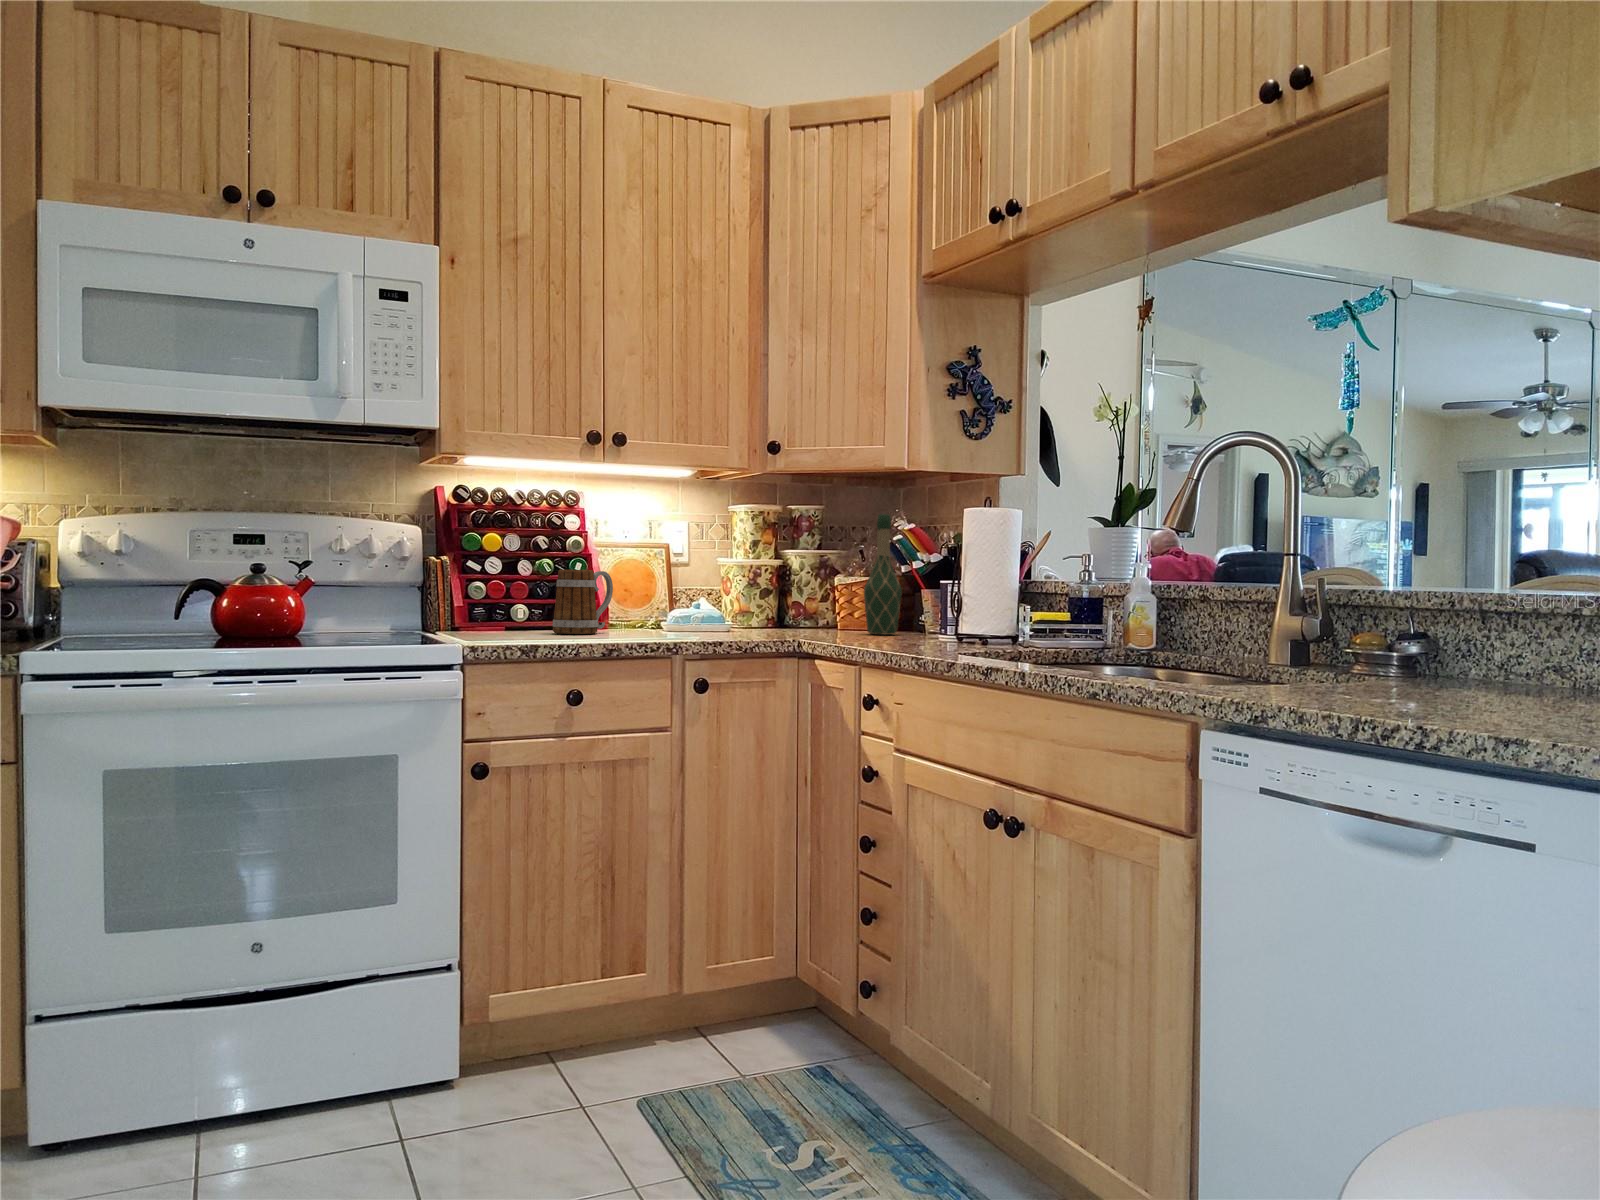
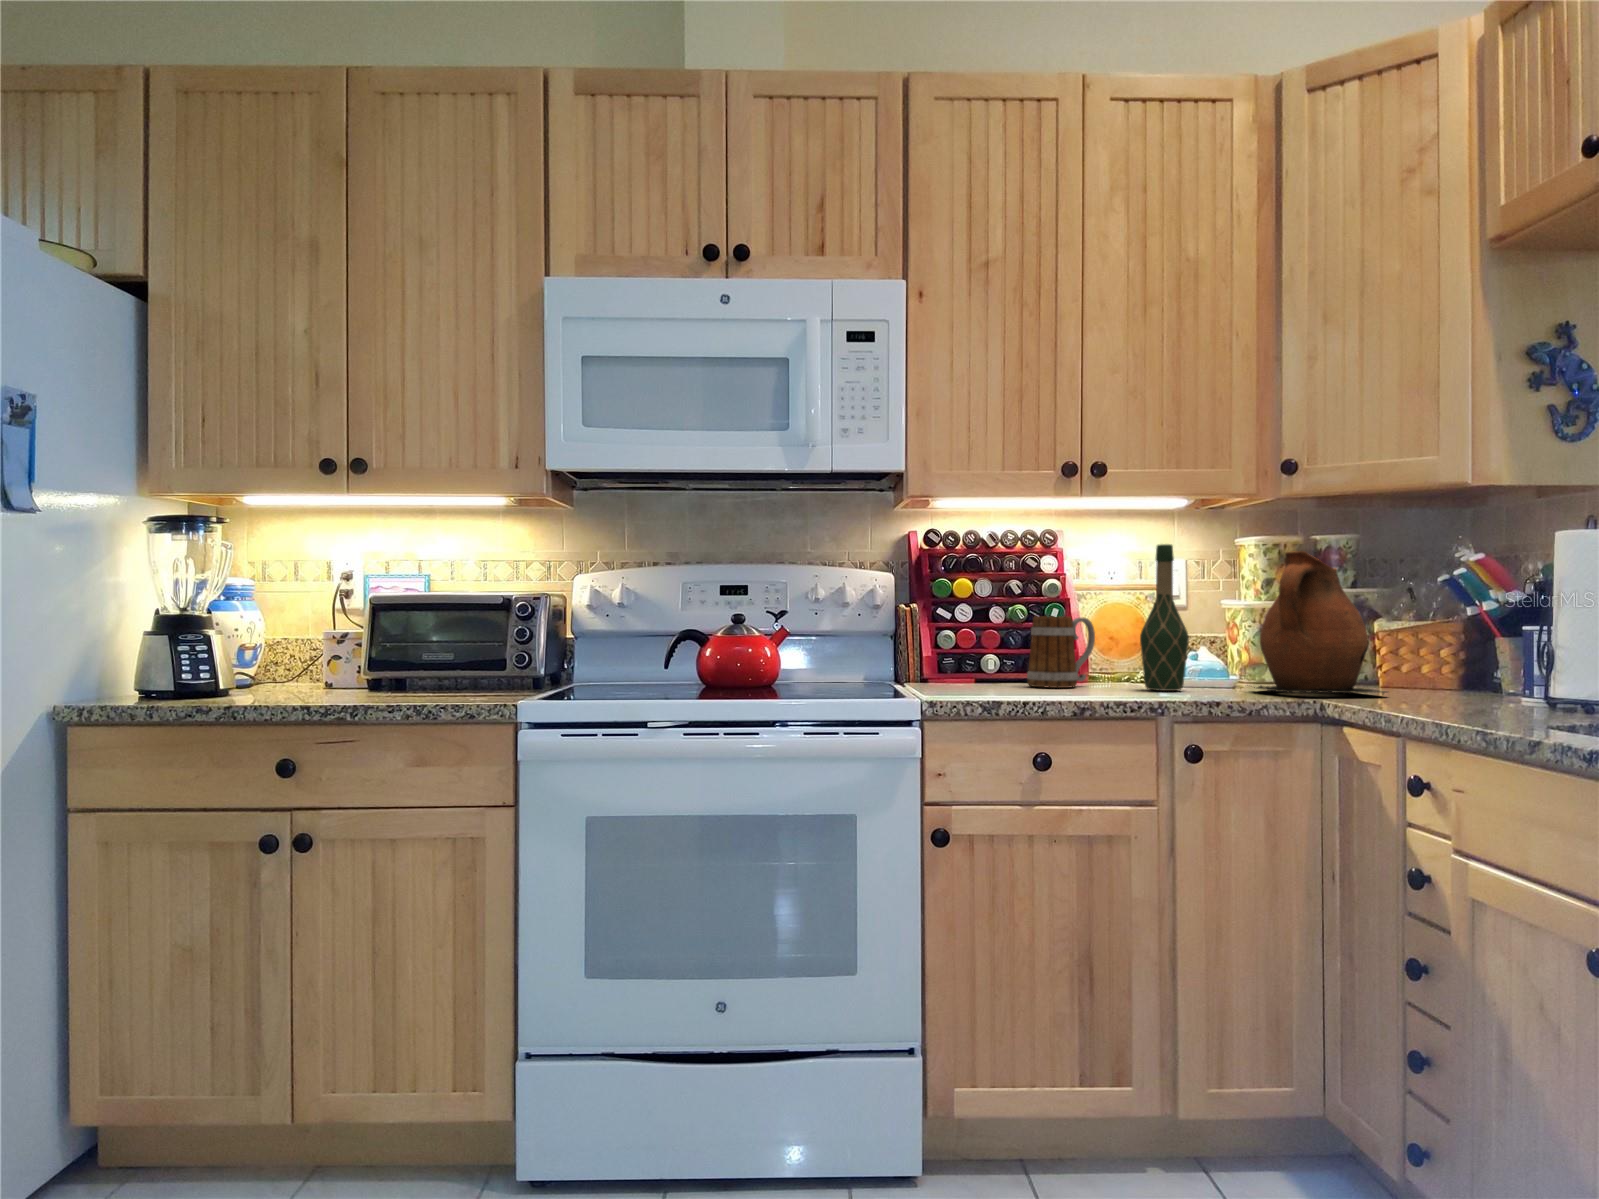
wine bottle: present [864,514,902,635] -> present [1140,544,1189,691]
ceramic pitcher: none [738,517,848,636] -> present [1247,551,1388,694]

